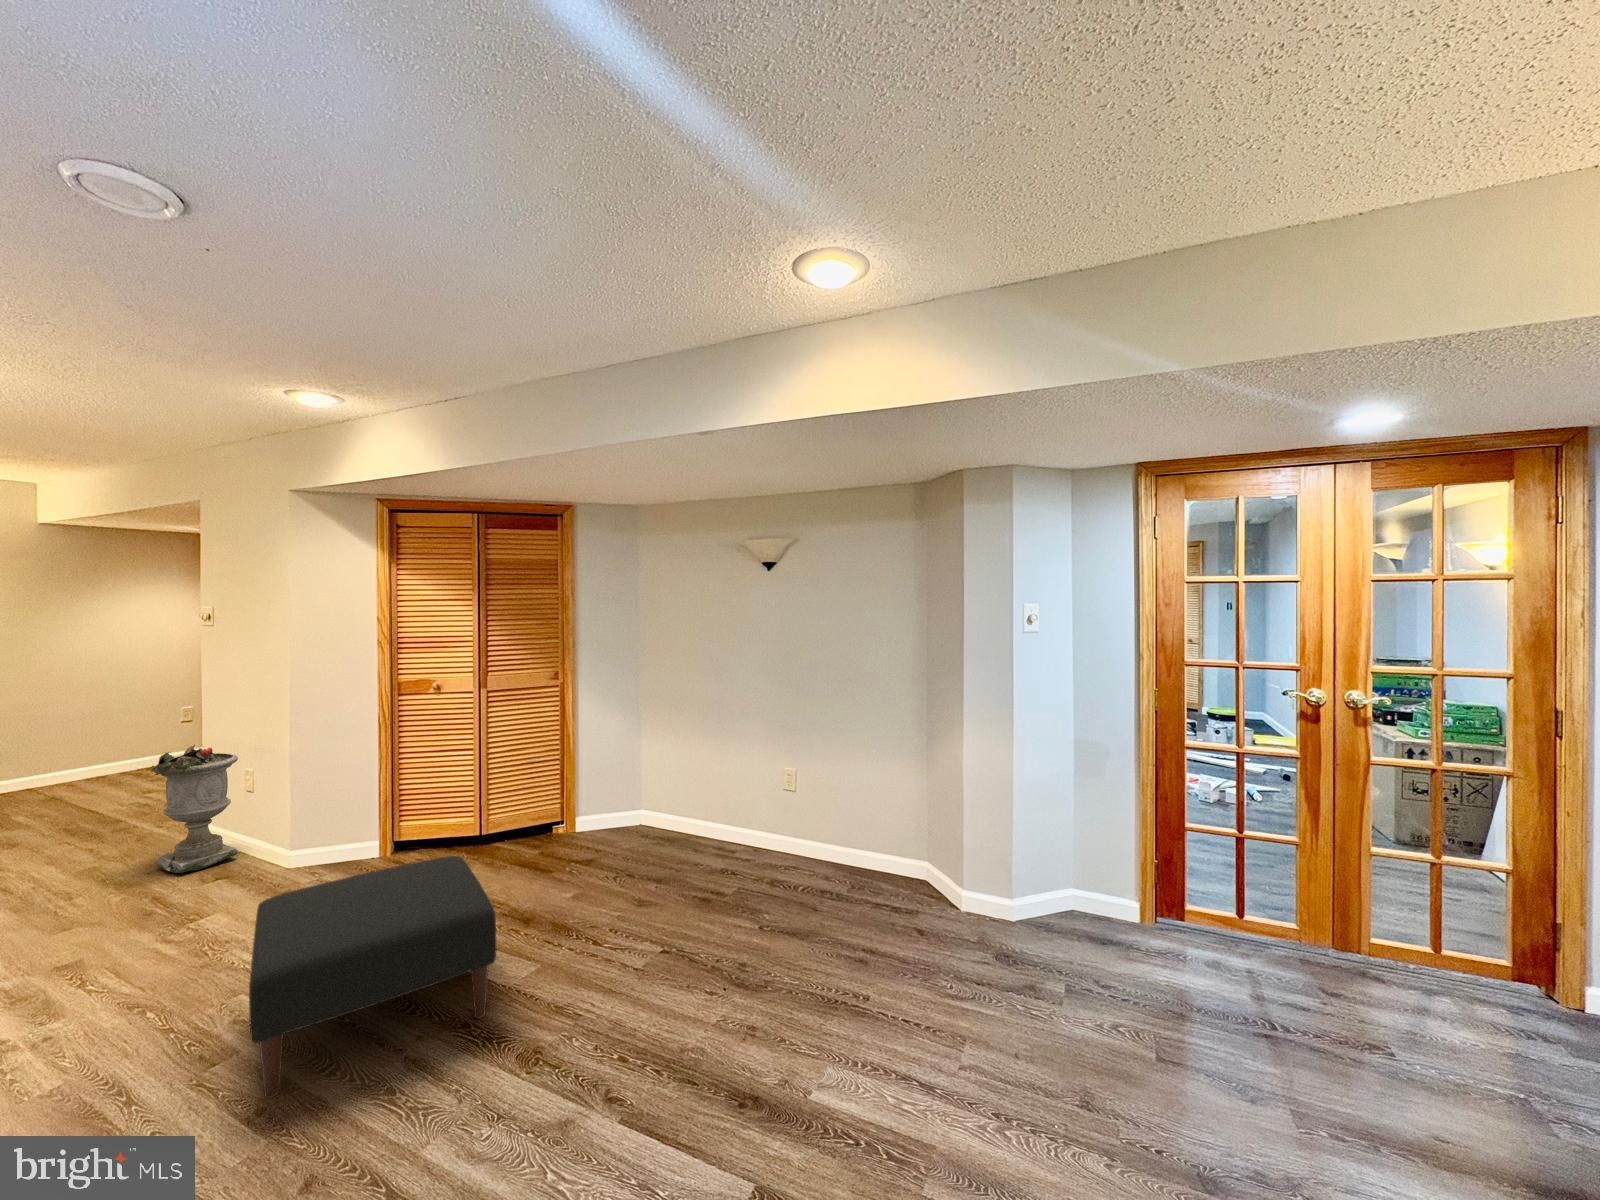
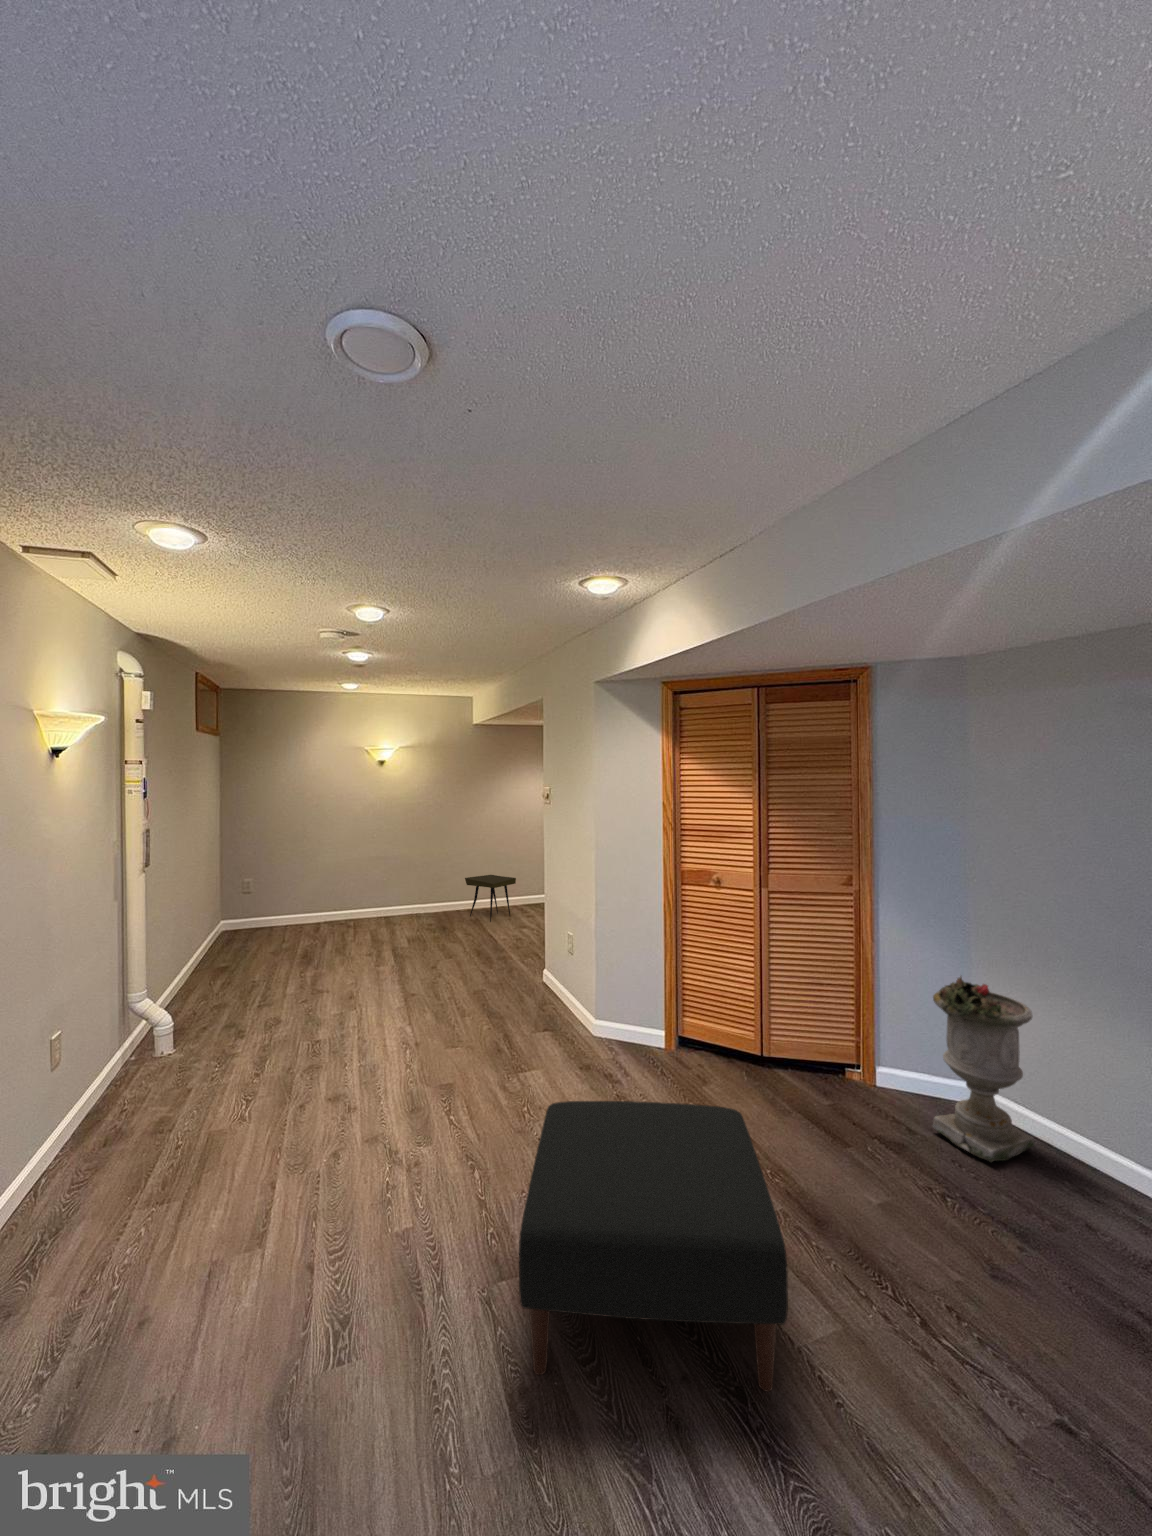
side table: none [29,729,135,794] -> present [465,875,516,922]
planter: present [151,745,238,873] -> present [932,976,1034,1162]

